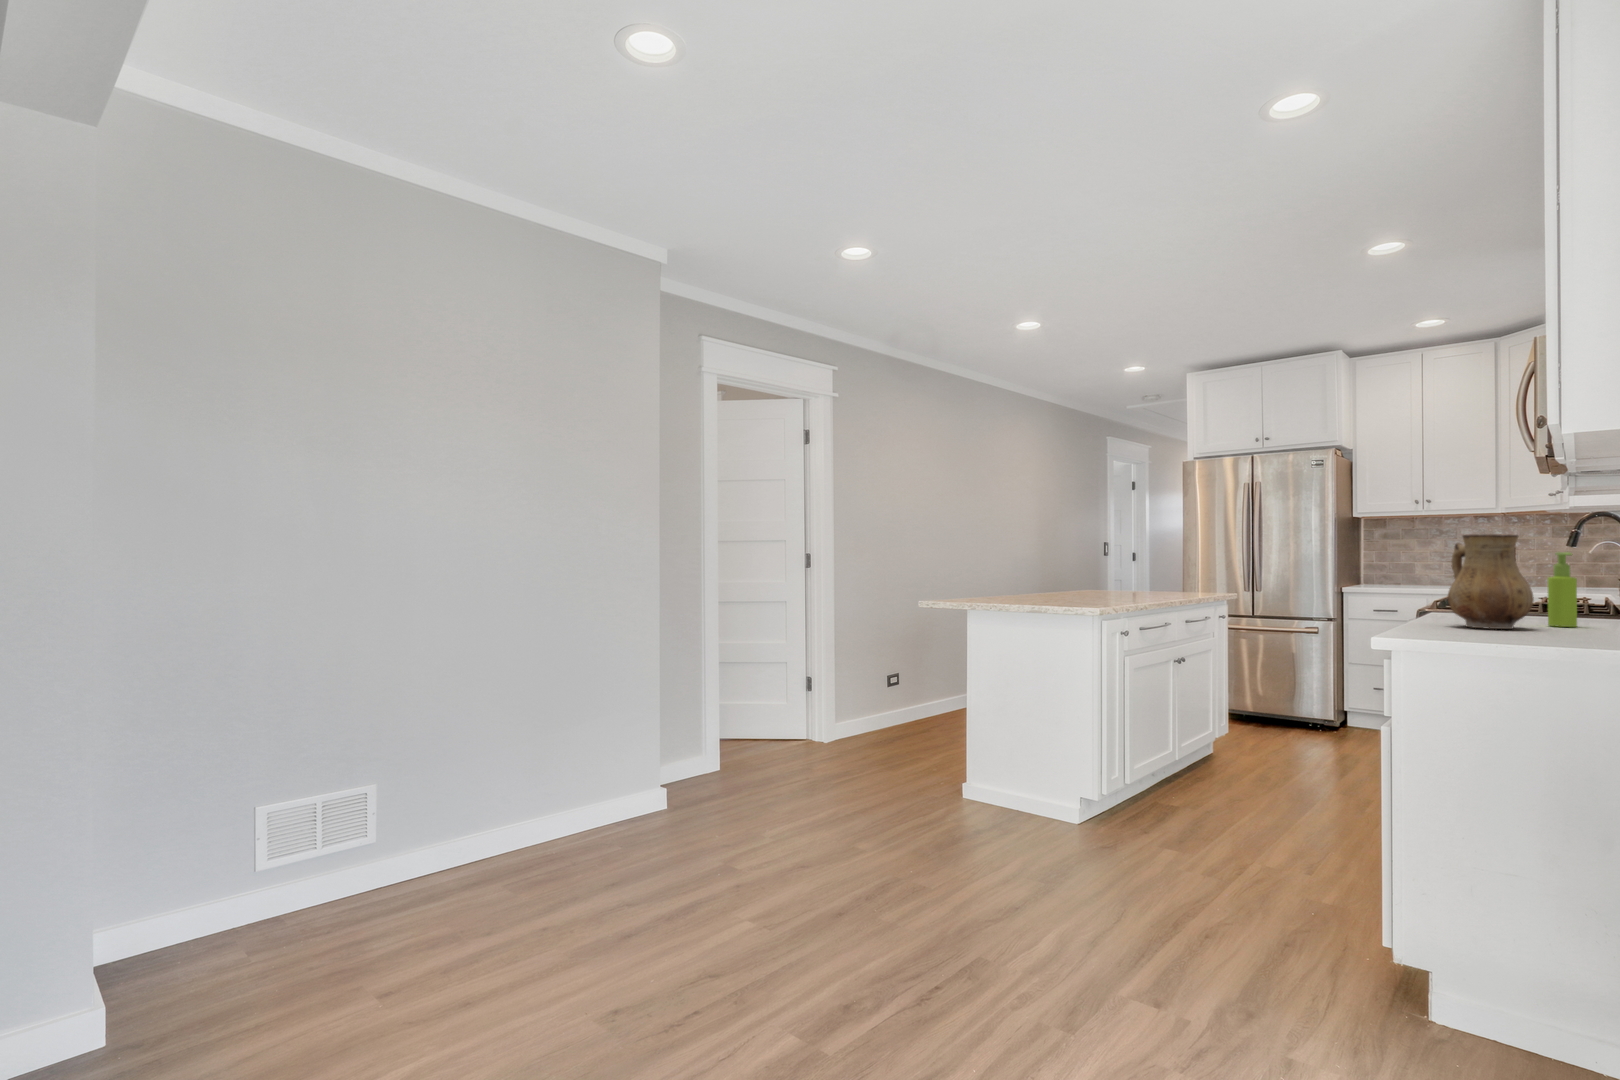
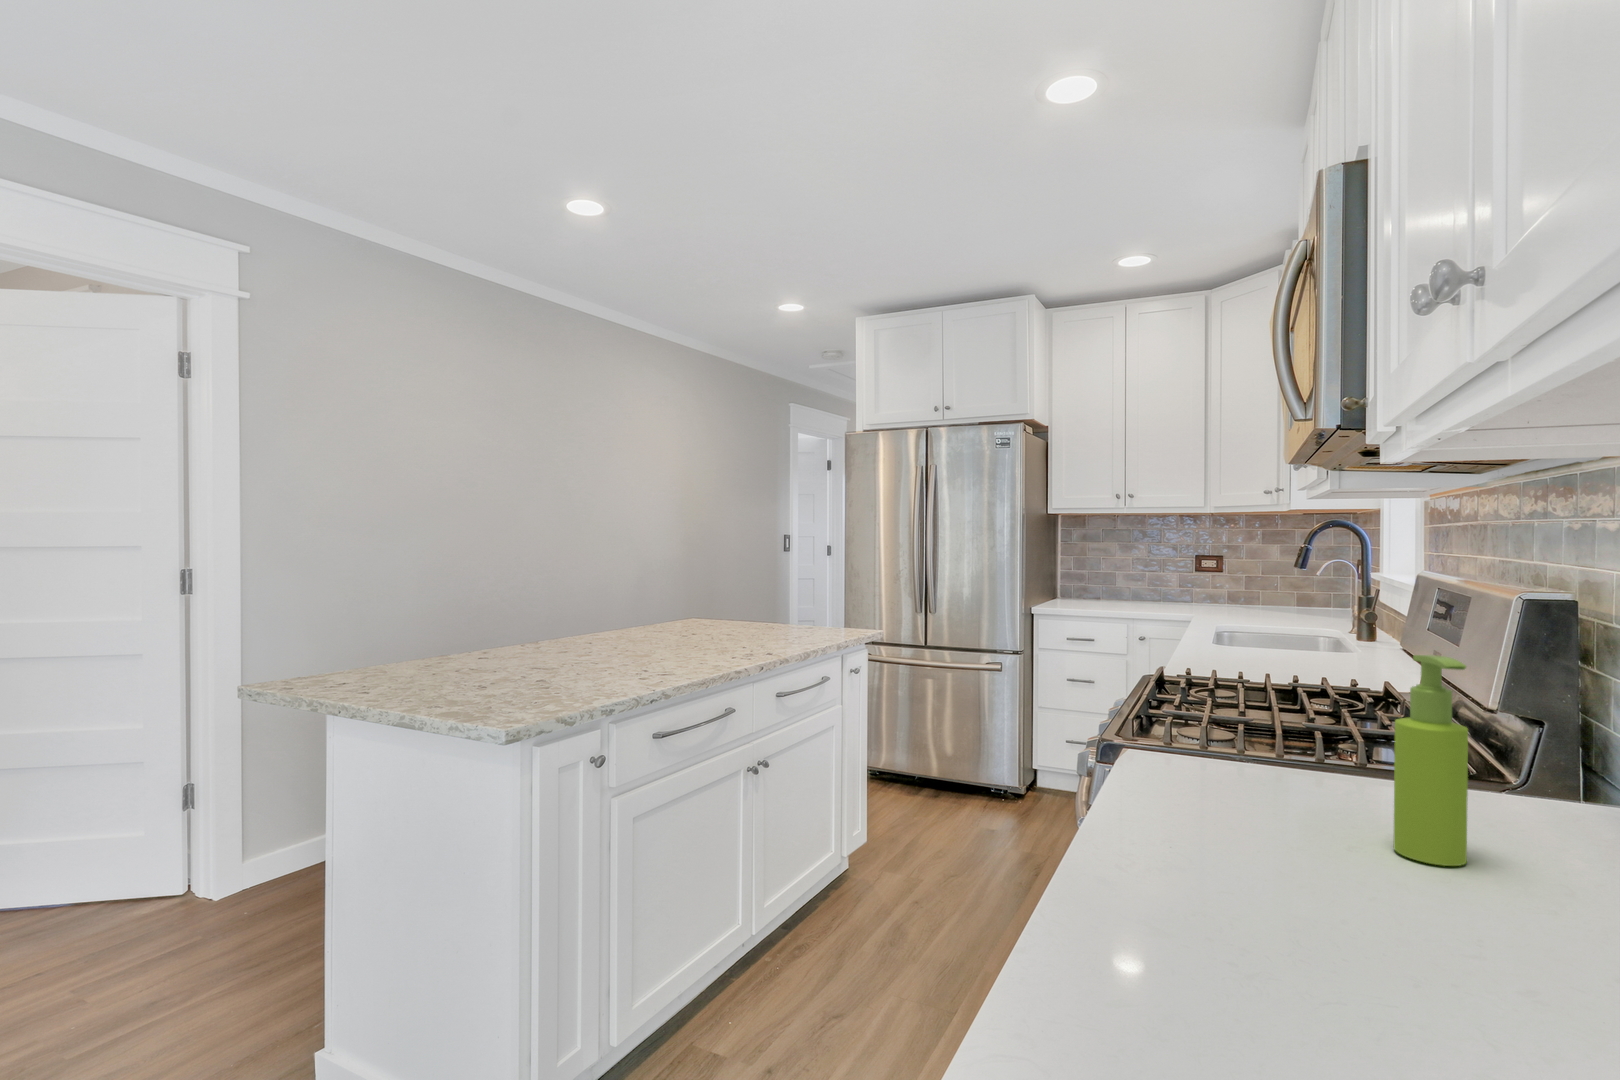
ceramic pitcher: present [1448,534,1534,629] -> none [1167,609,1396,918]

